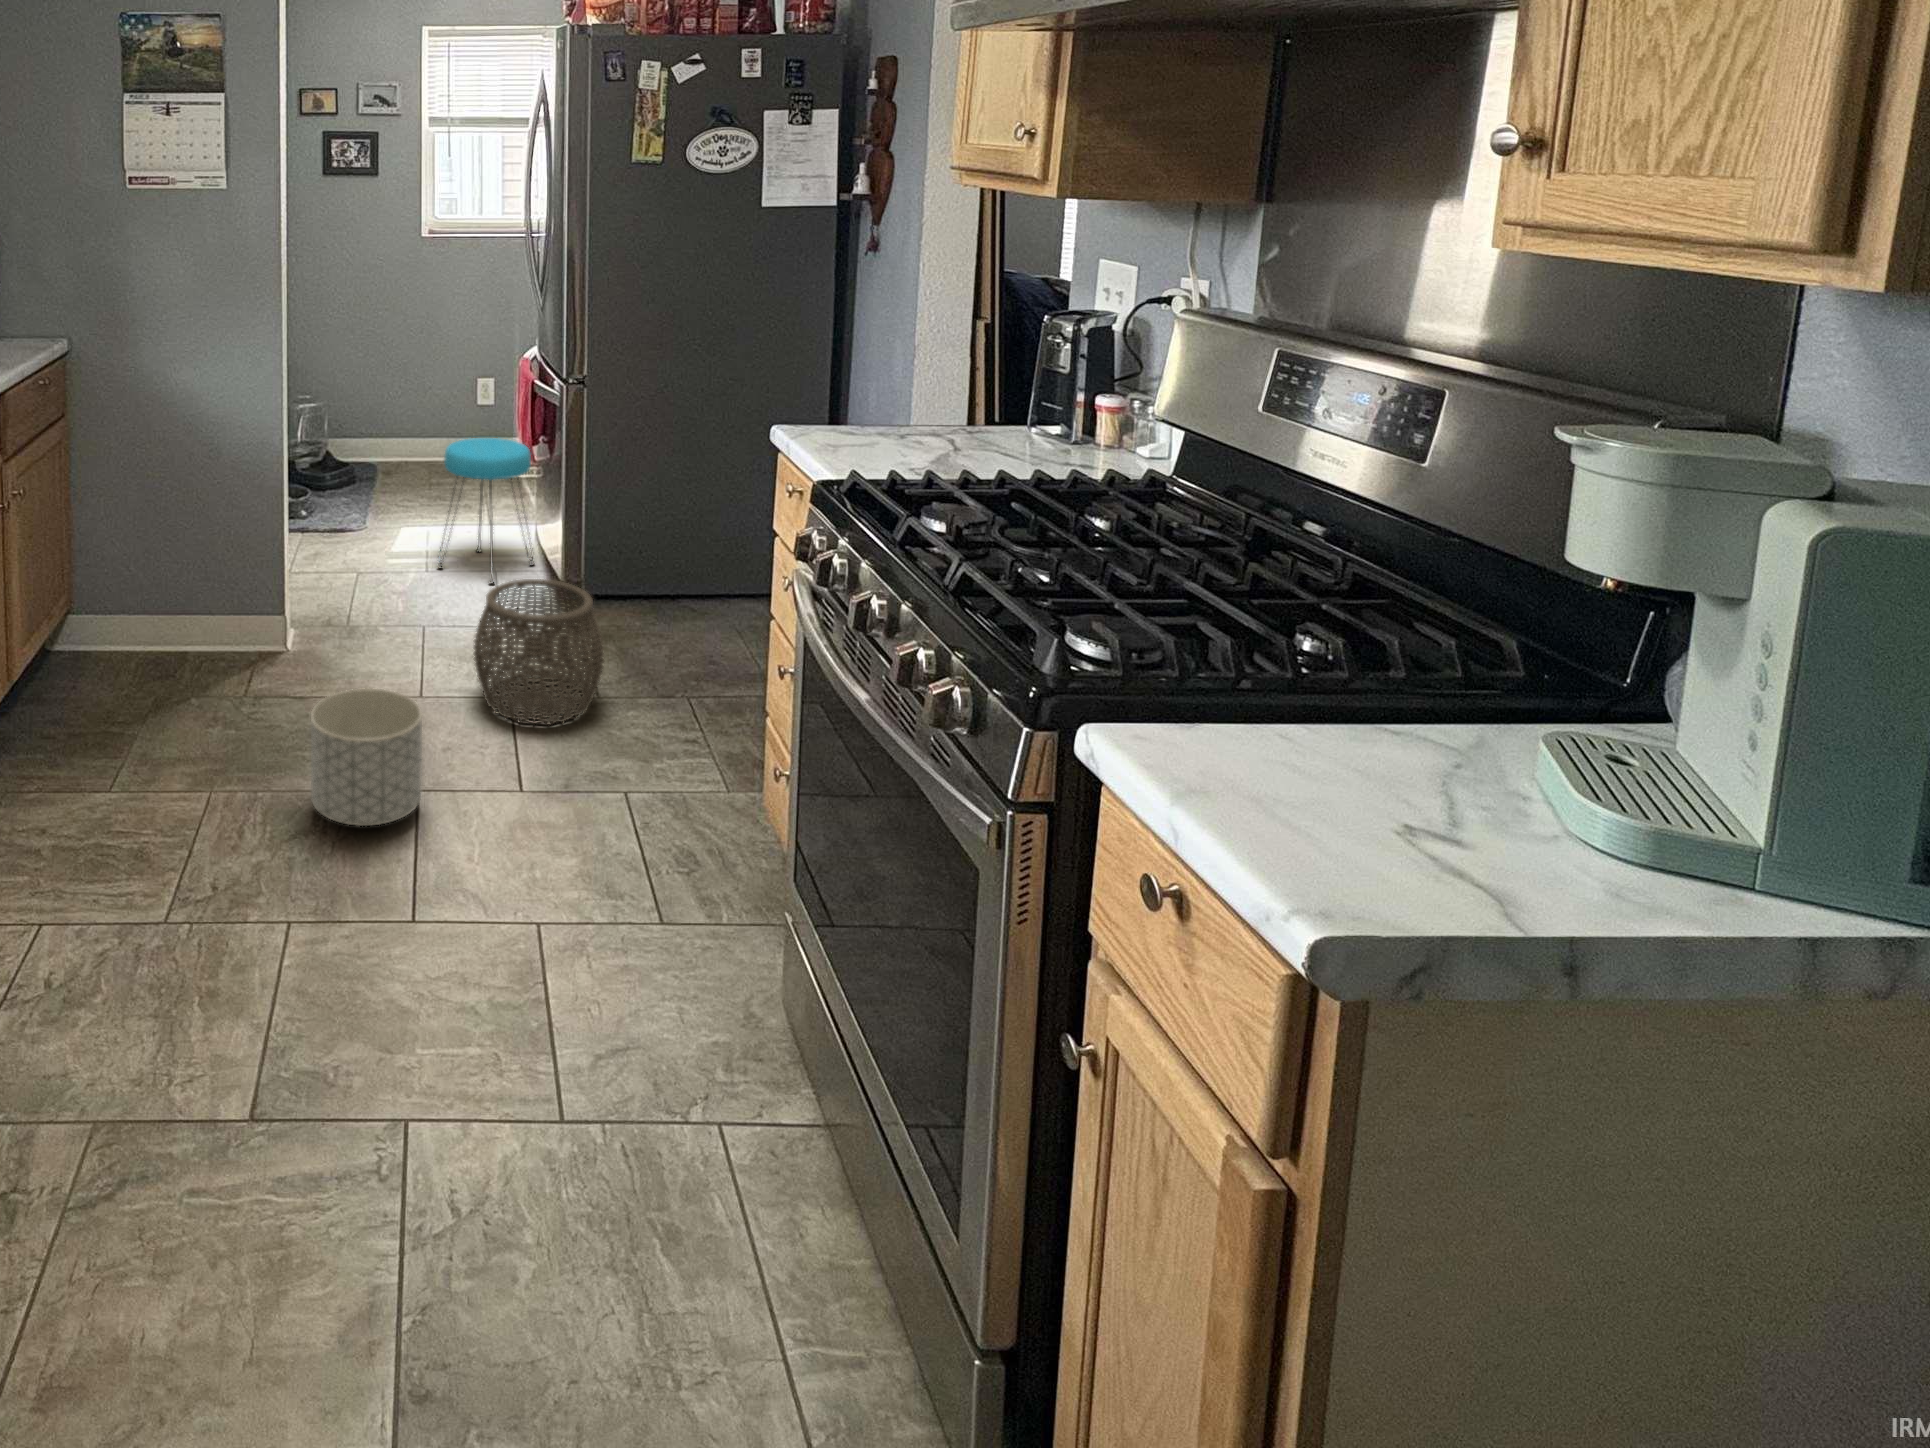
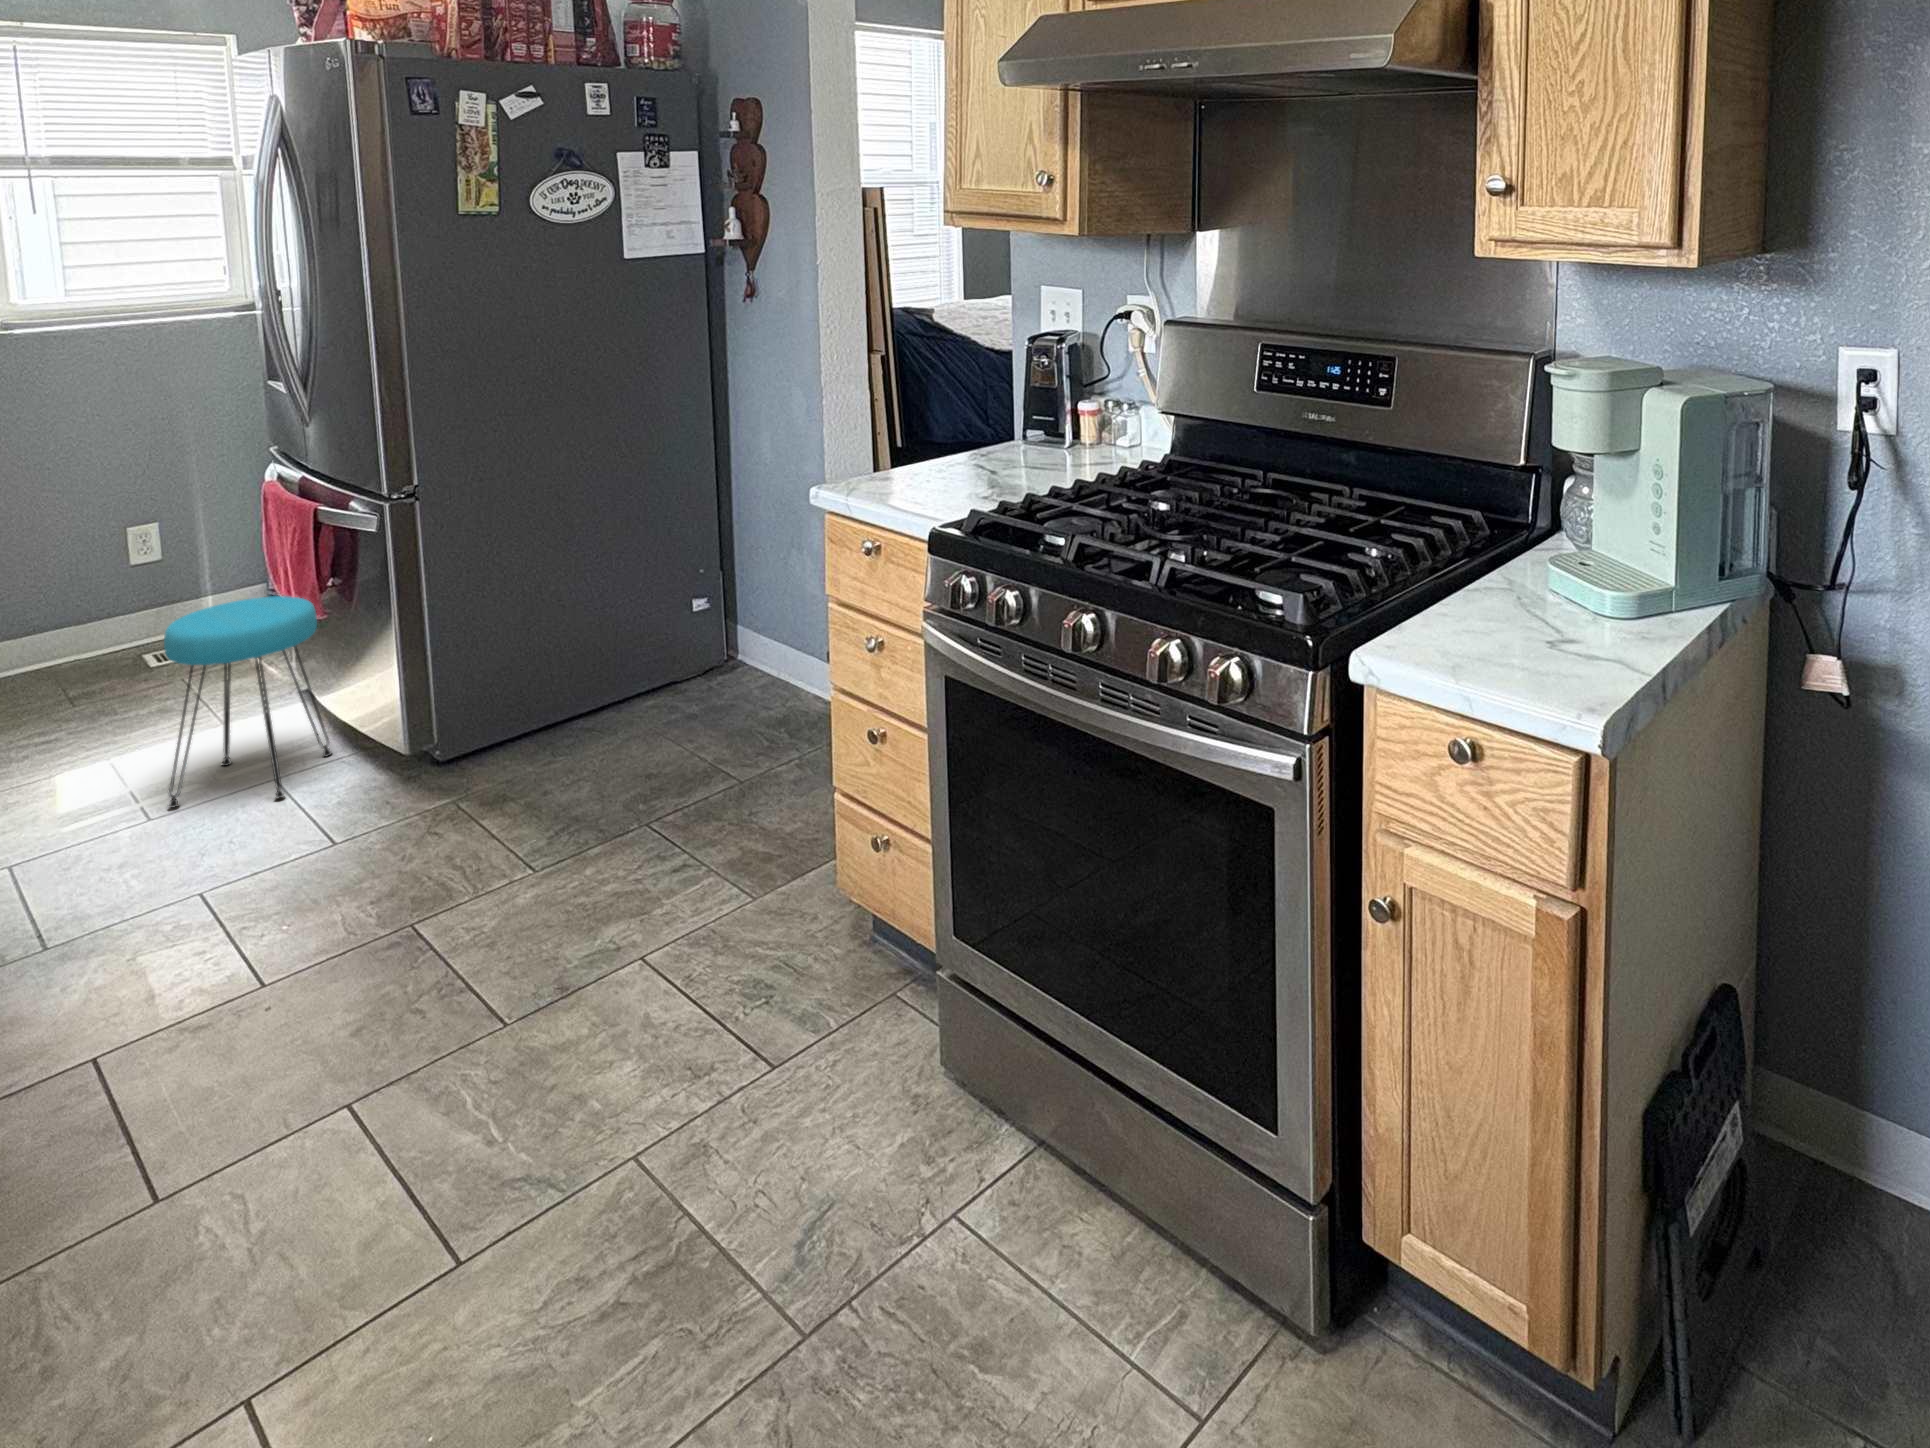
woven basket: present [474,579,604,726] -> none [348,748,548,953]
planter: present [311,688,422,826] -> none [165,977,376,1212]

